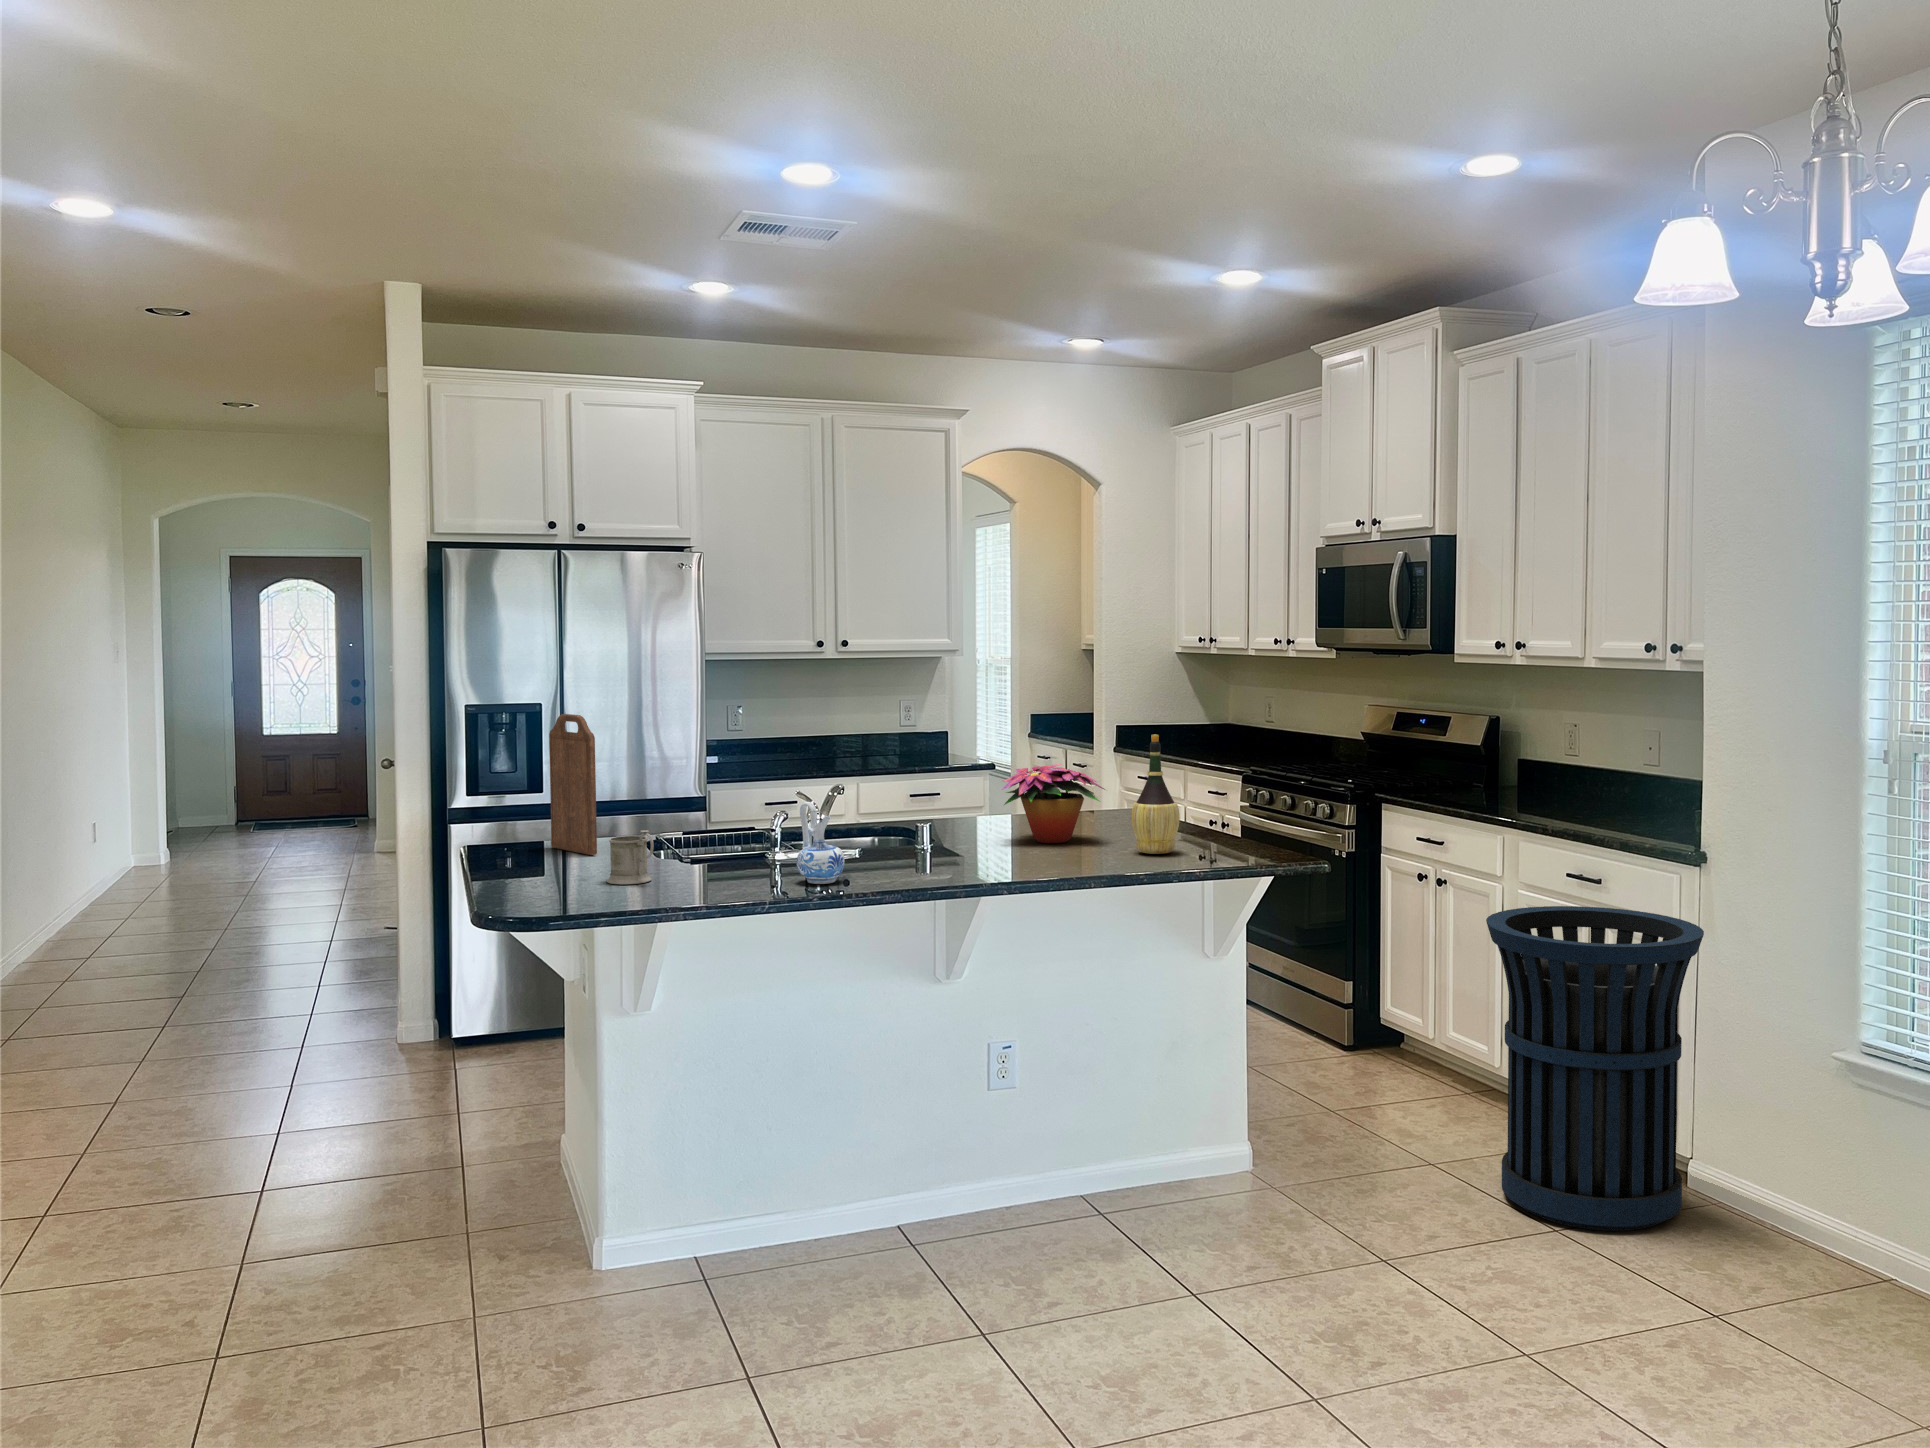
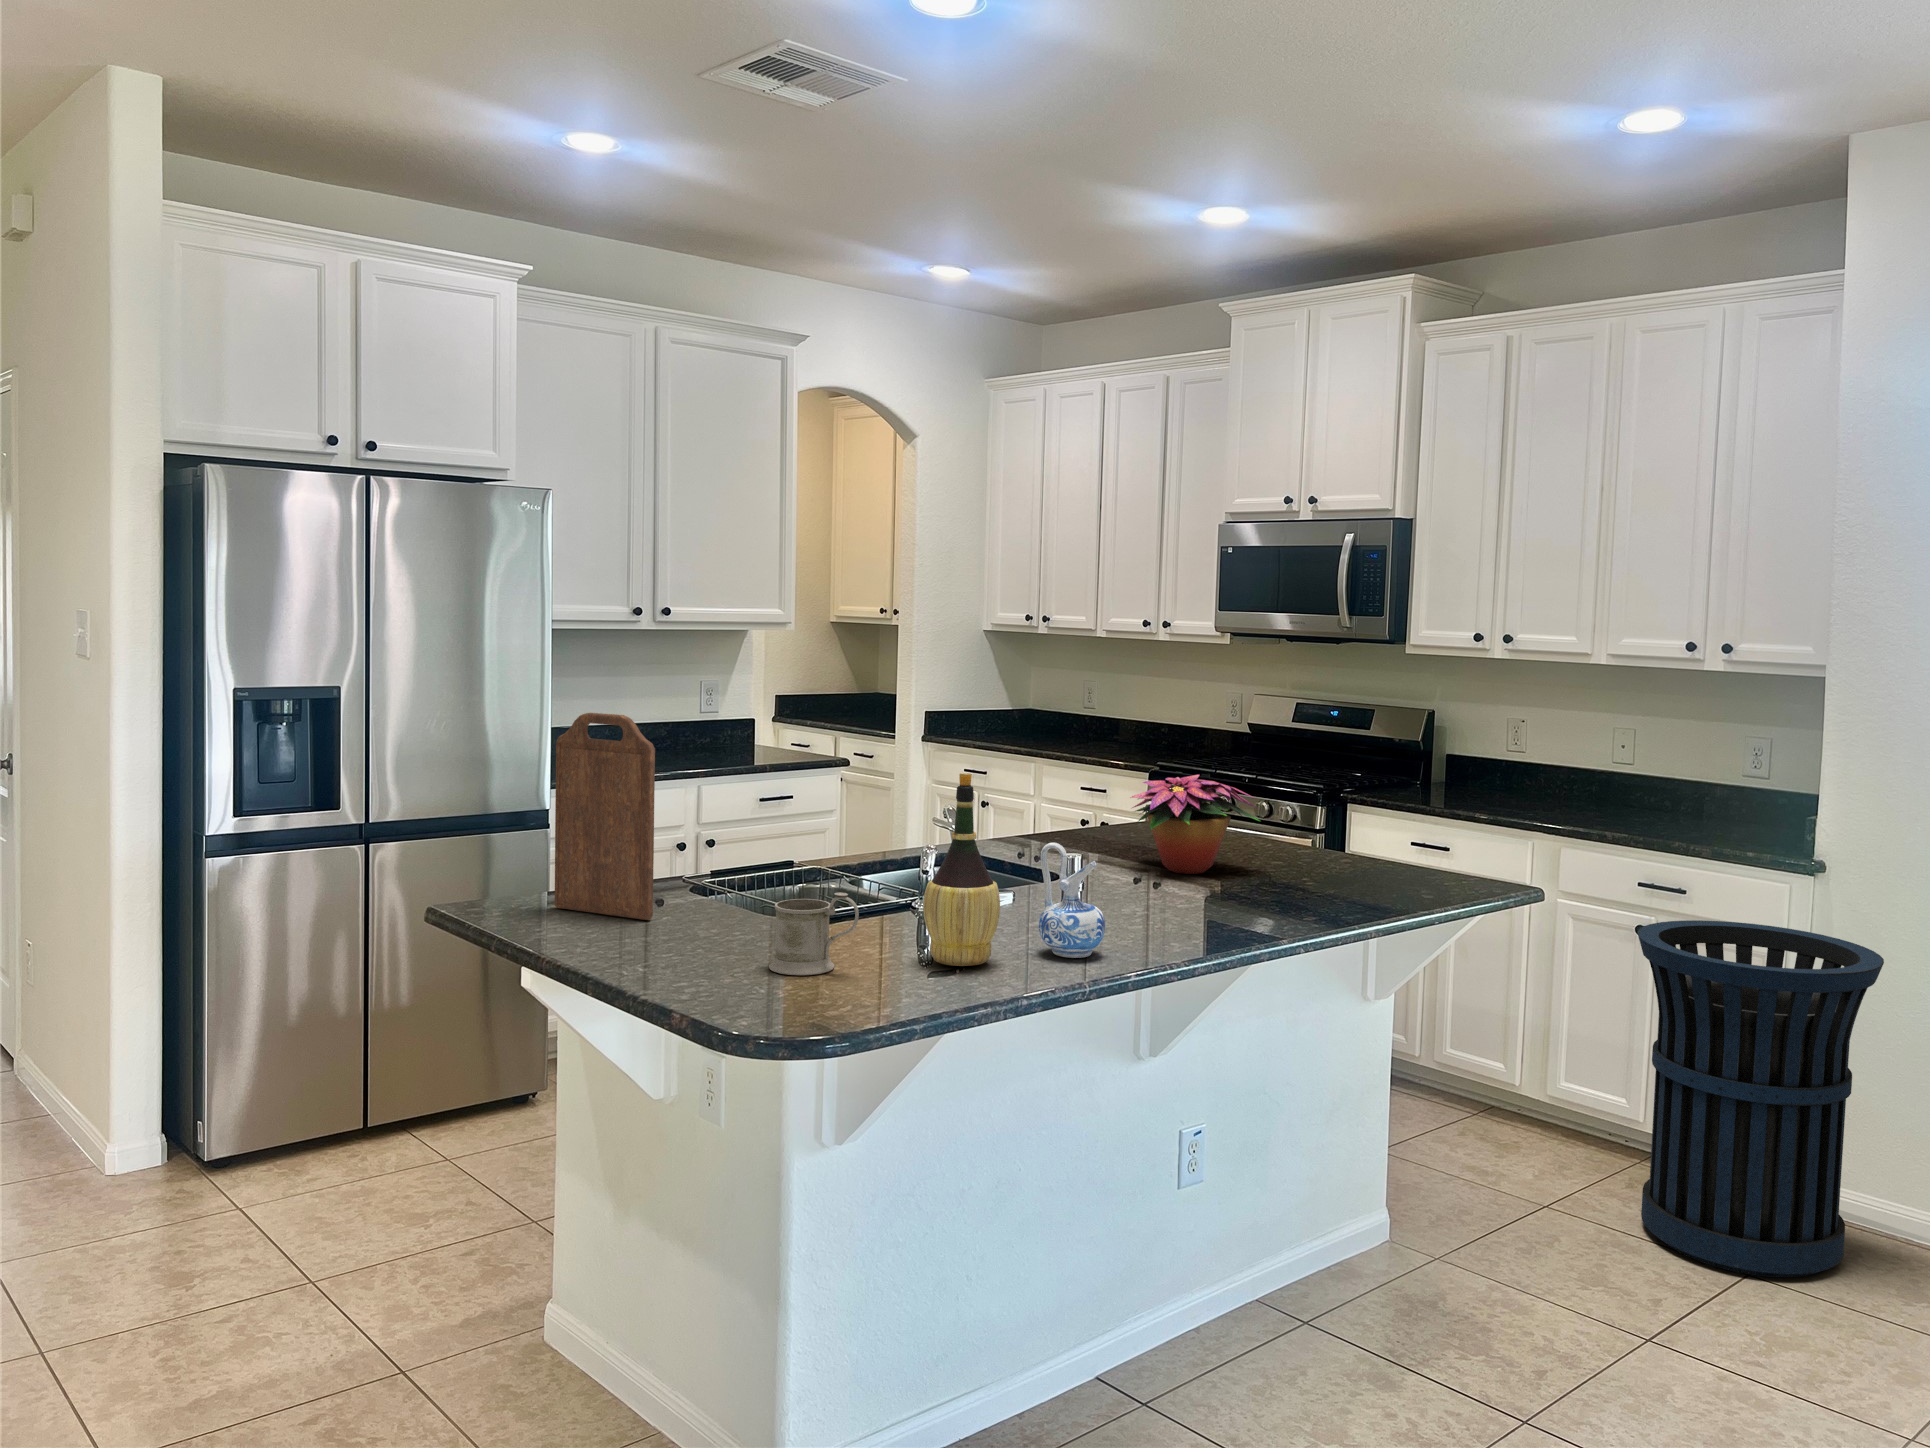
wine bottle: present [1131,734,1180,854] -> present [923,773,1000,966]

